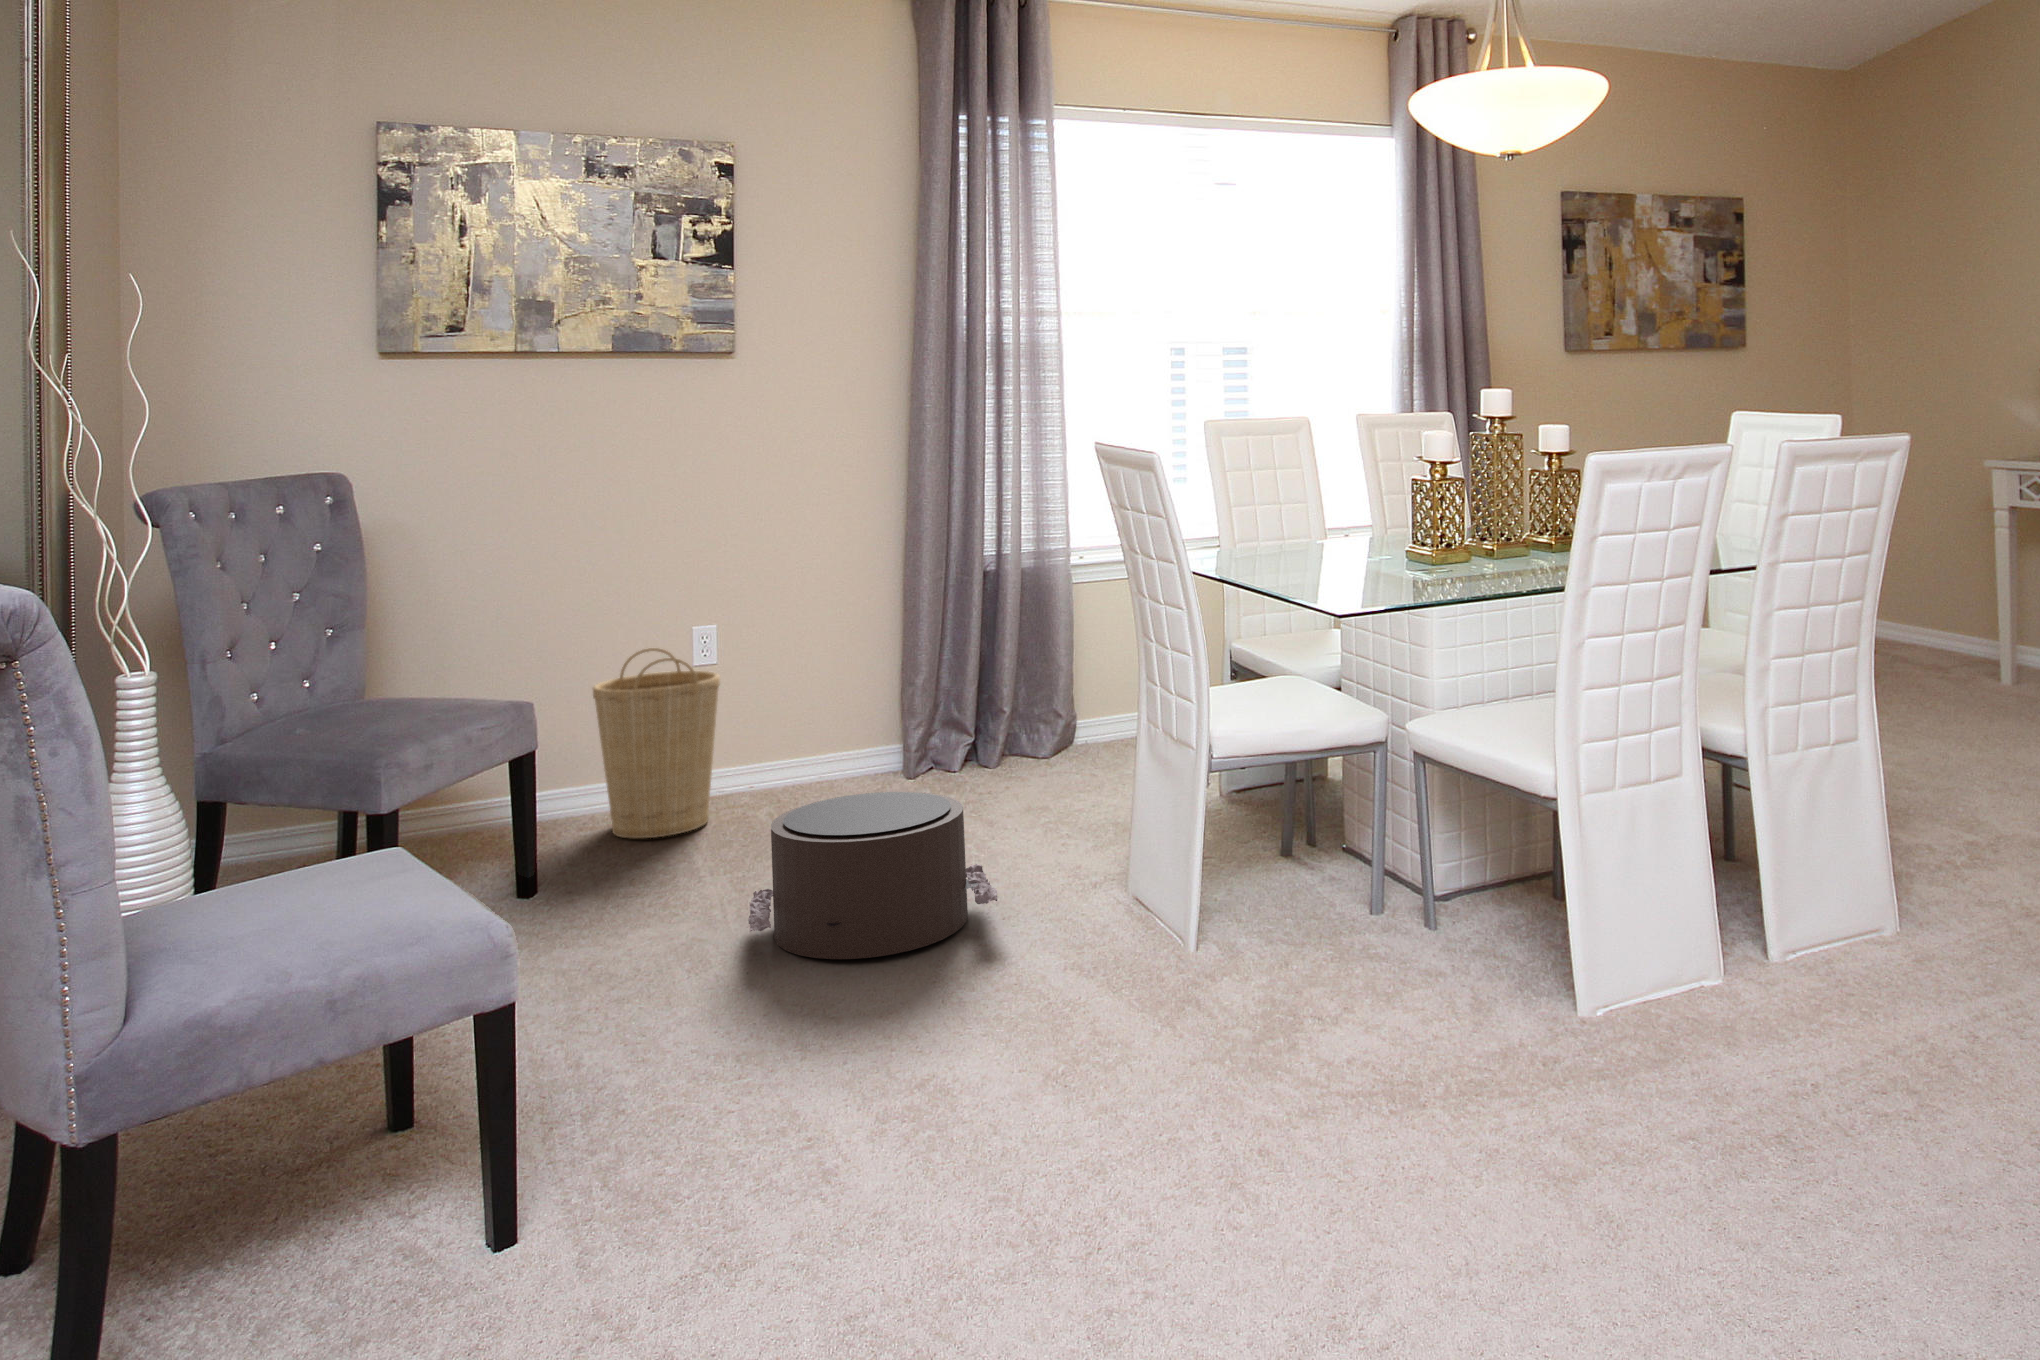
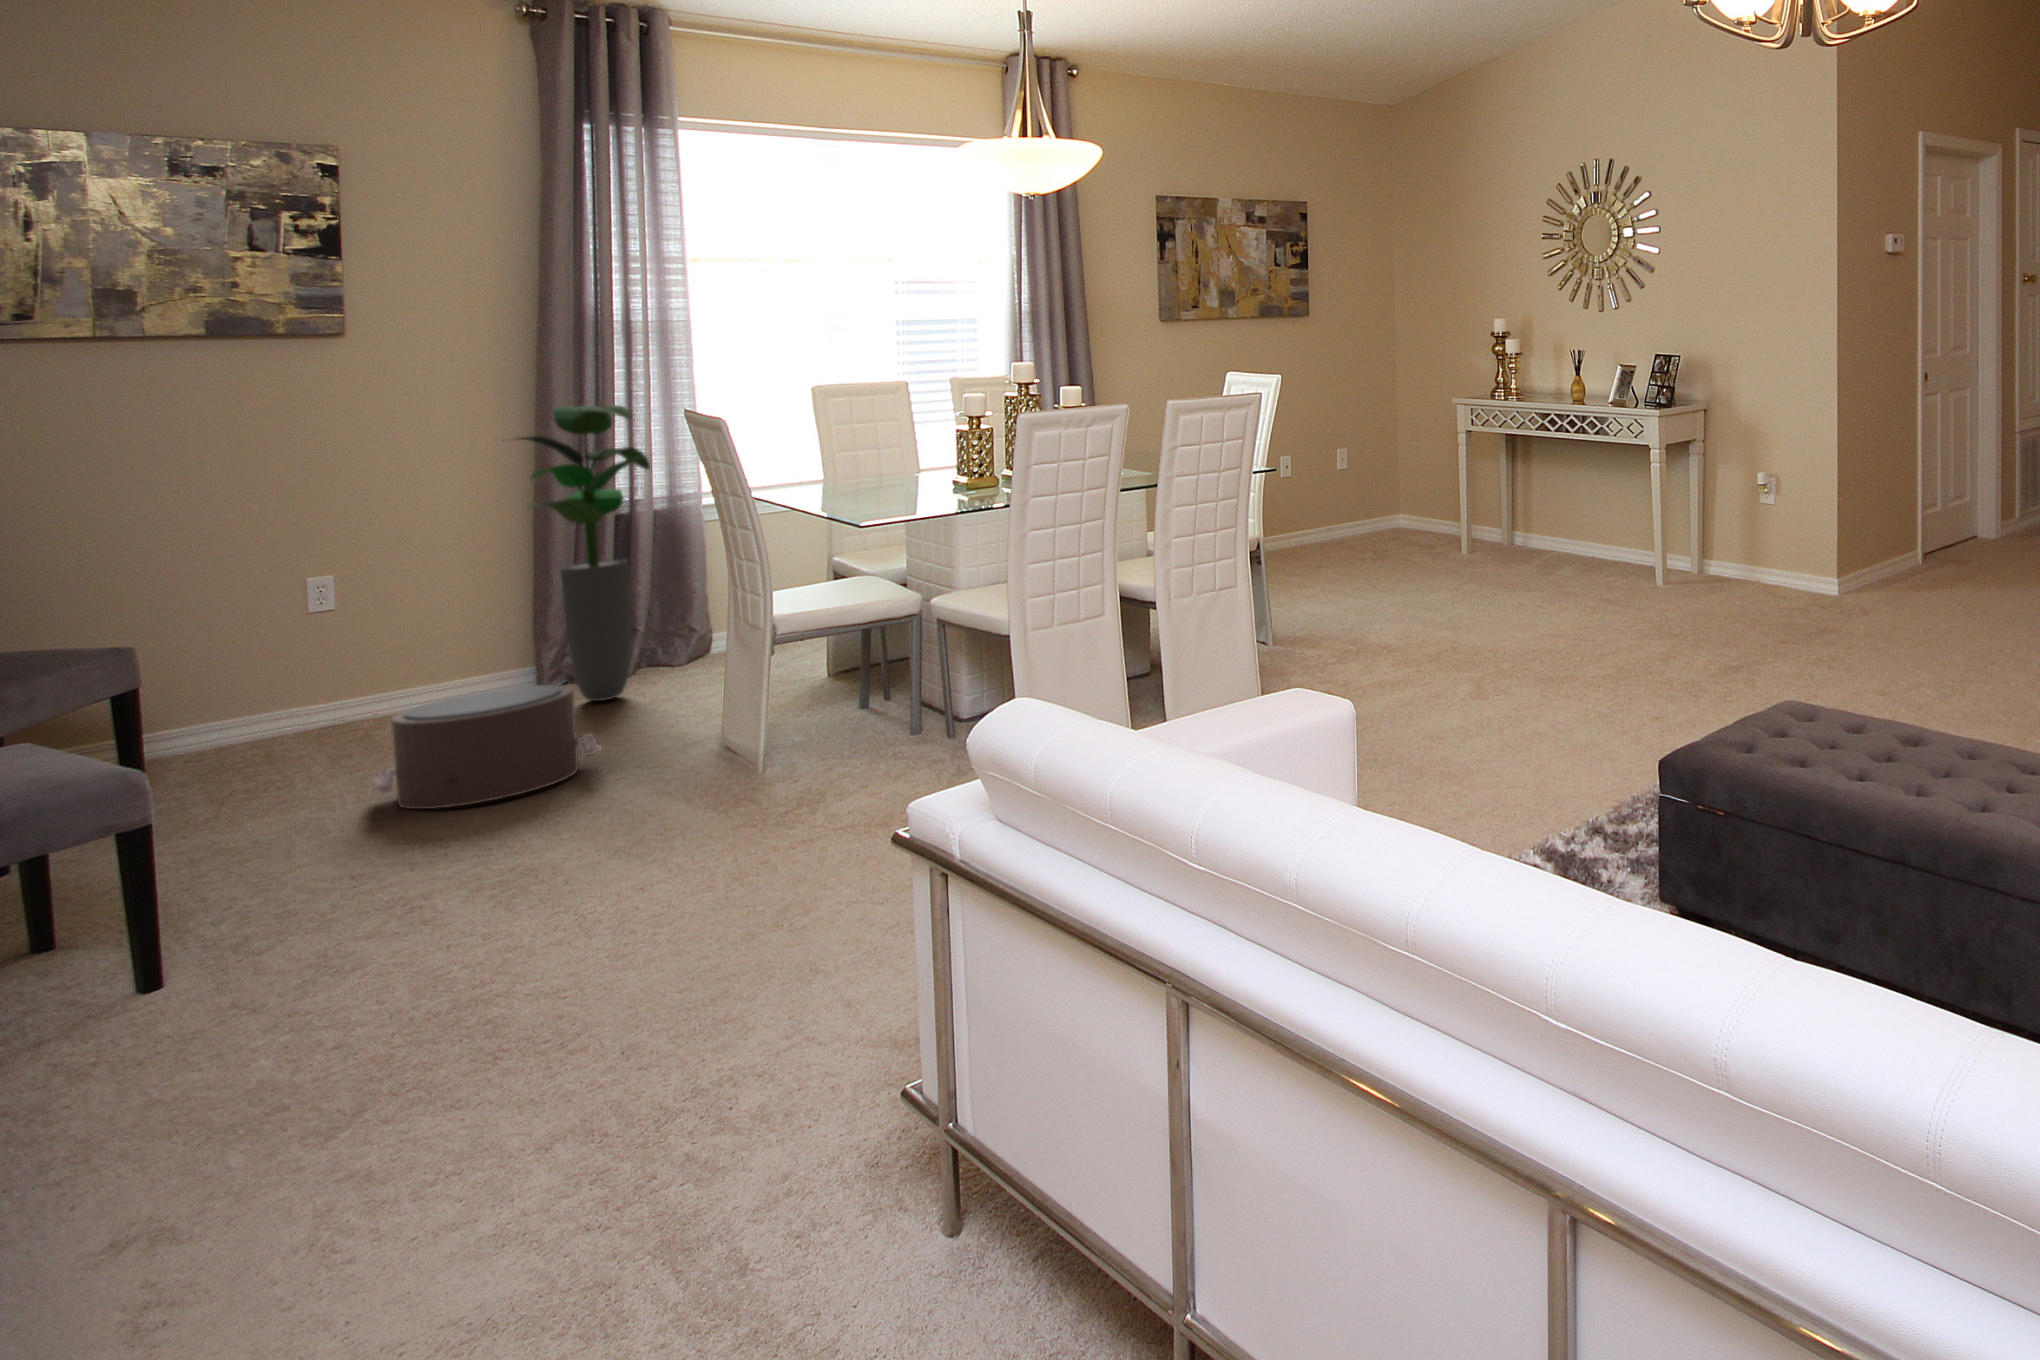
potted plant: none [879,439,1035,800] -> present [515,405,650,701]
basket: present [593,648,720,838] -> none [197,599,339,762]

